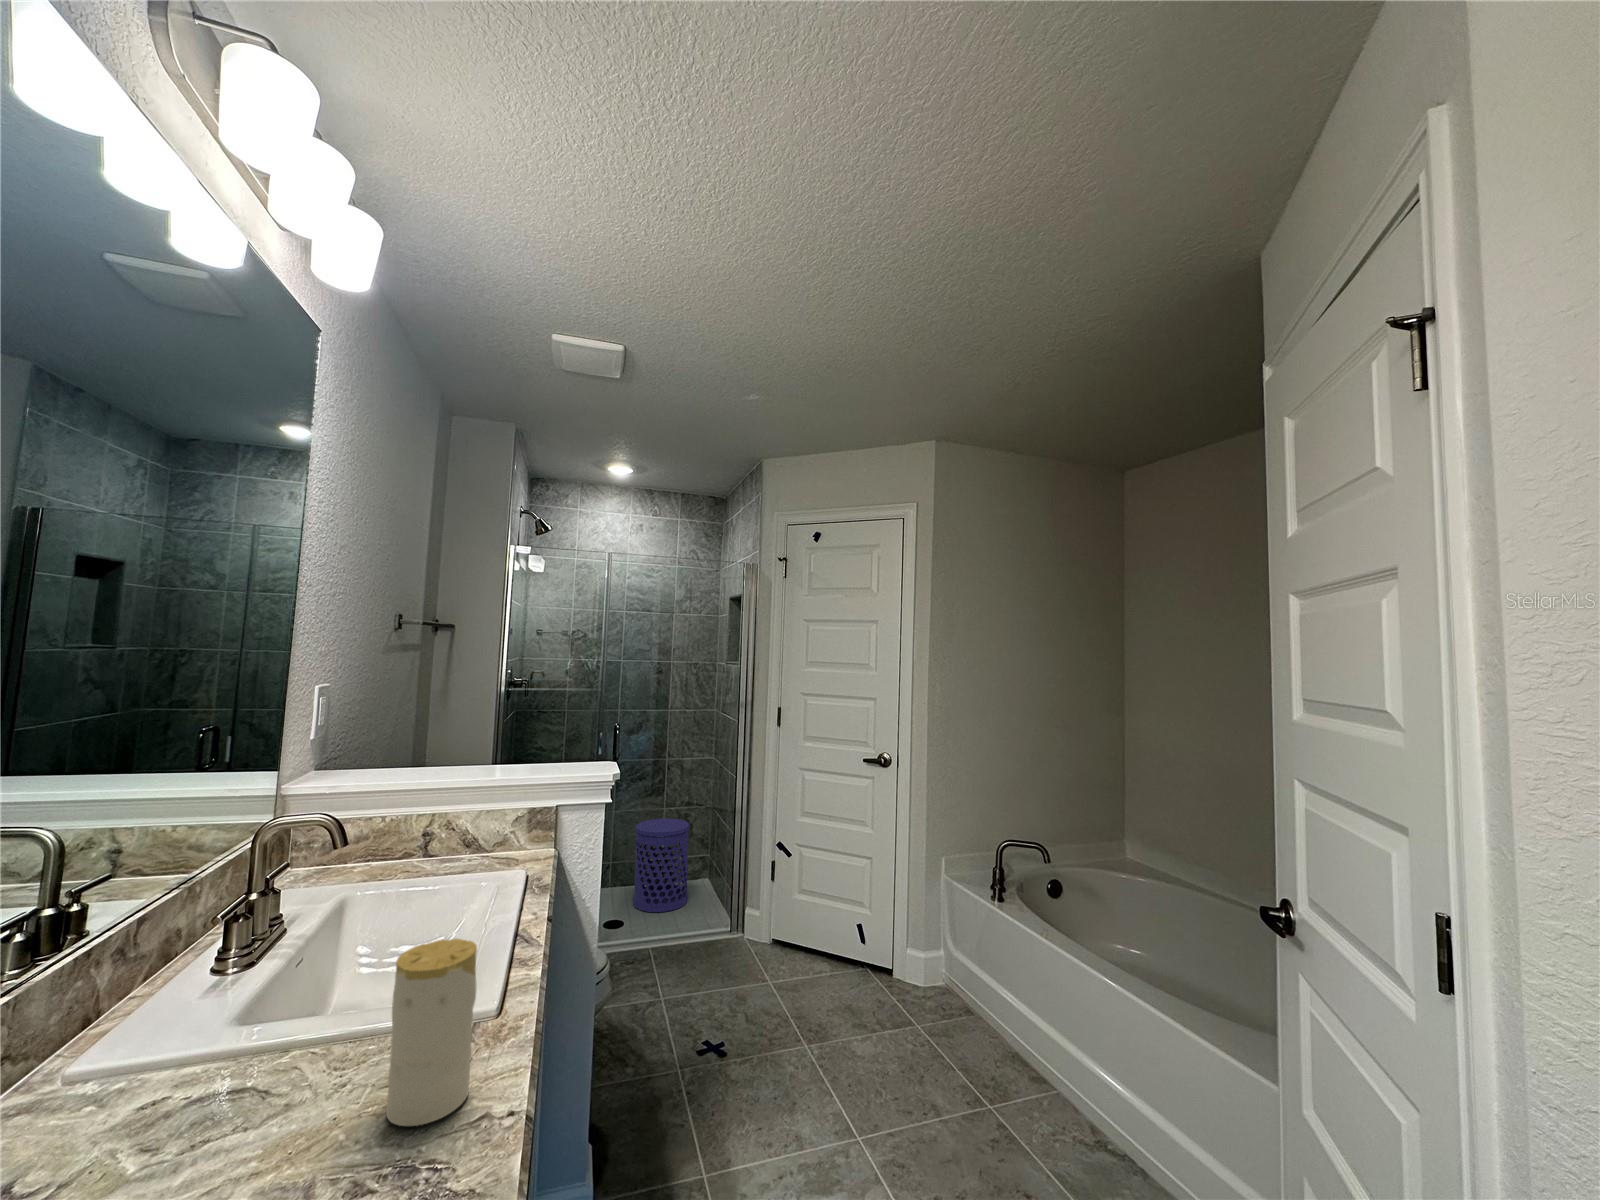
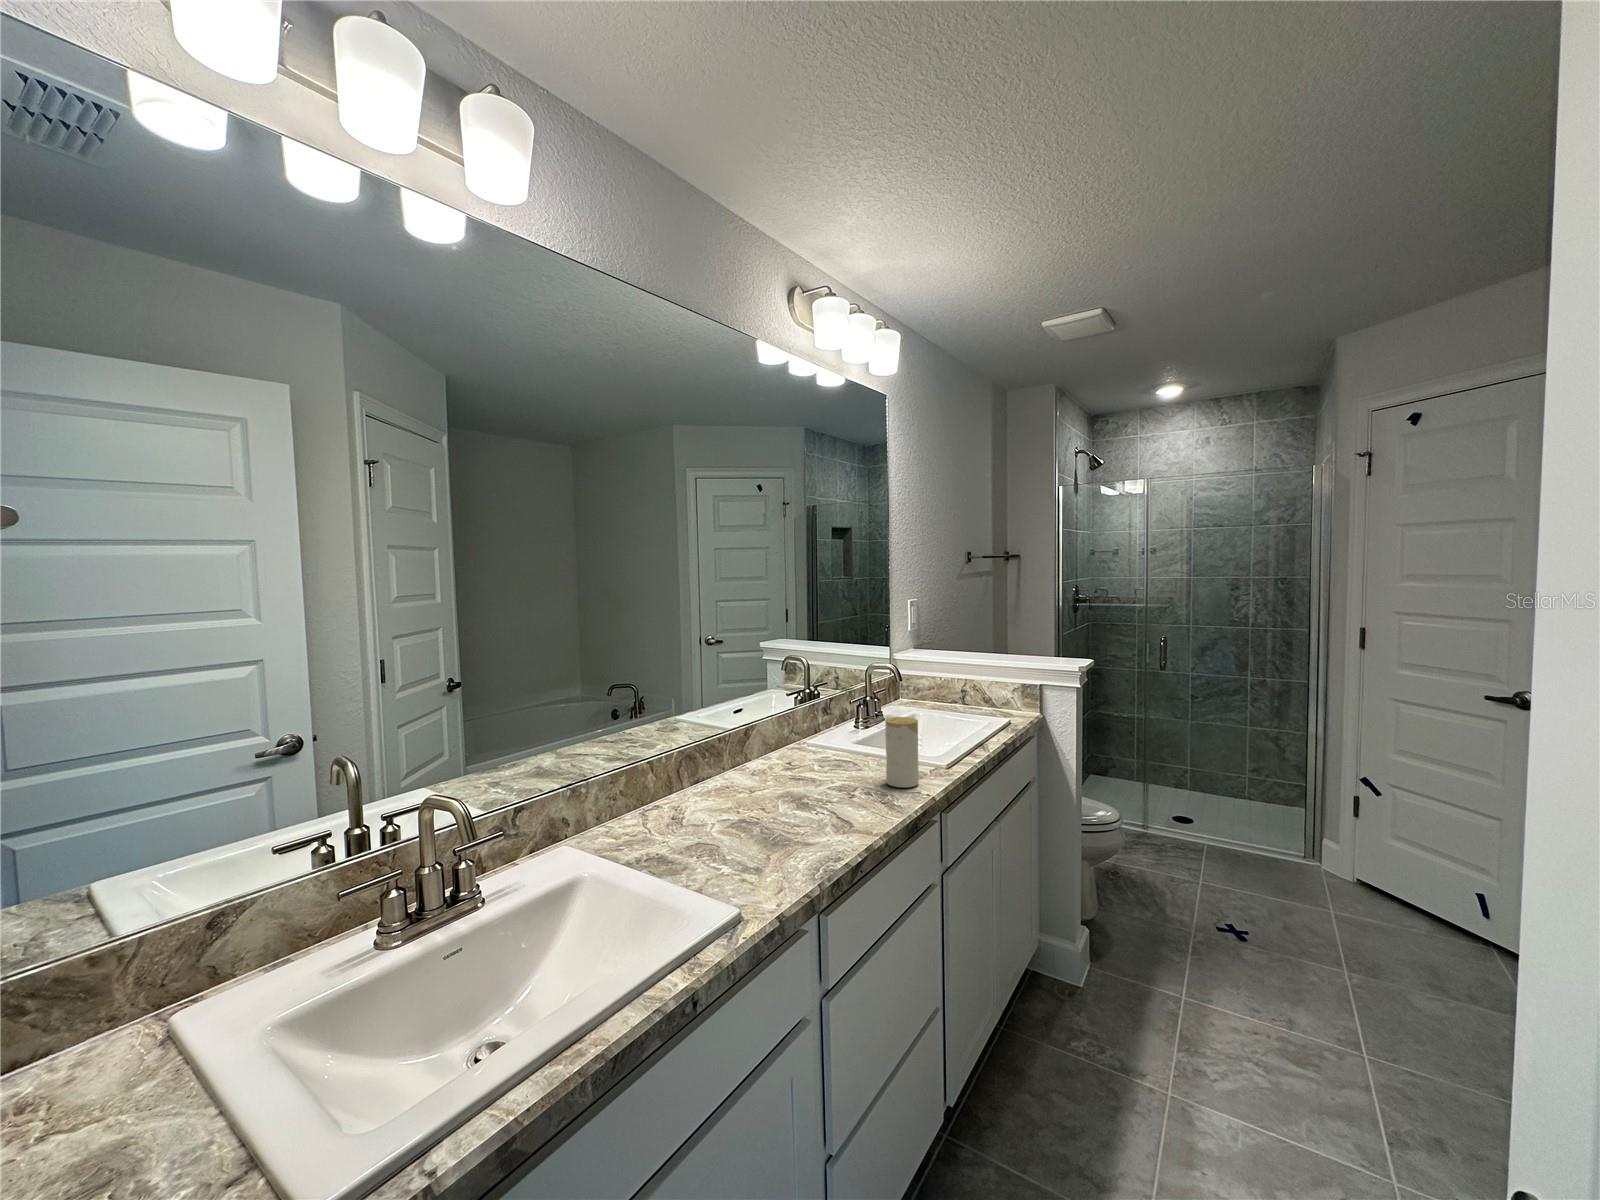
waste bin: present [633,818,689,912] -> none [1206,734,1270,824]

